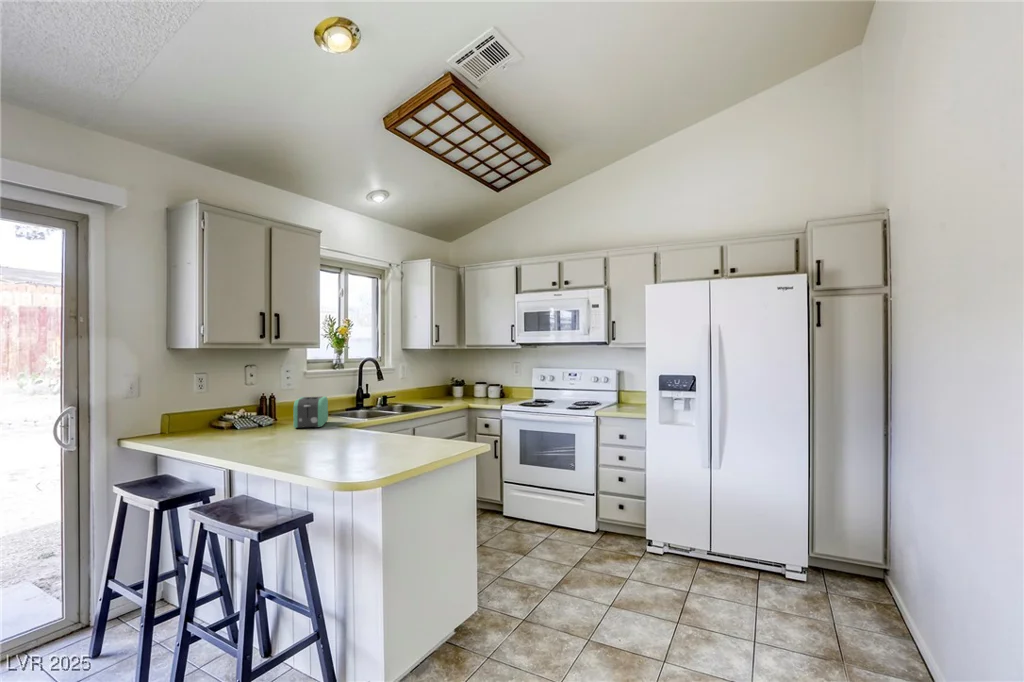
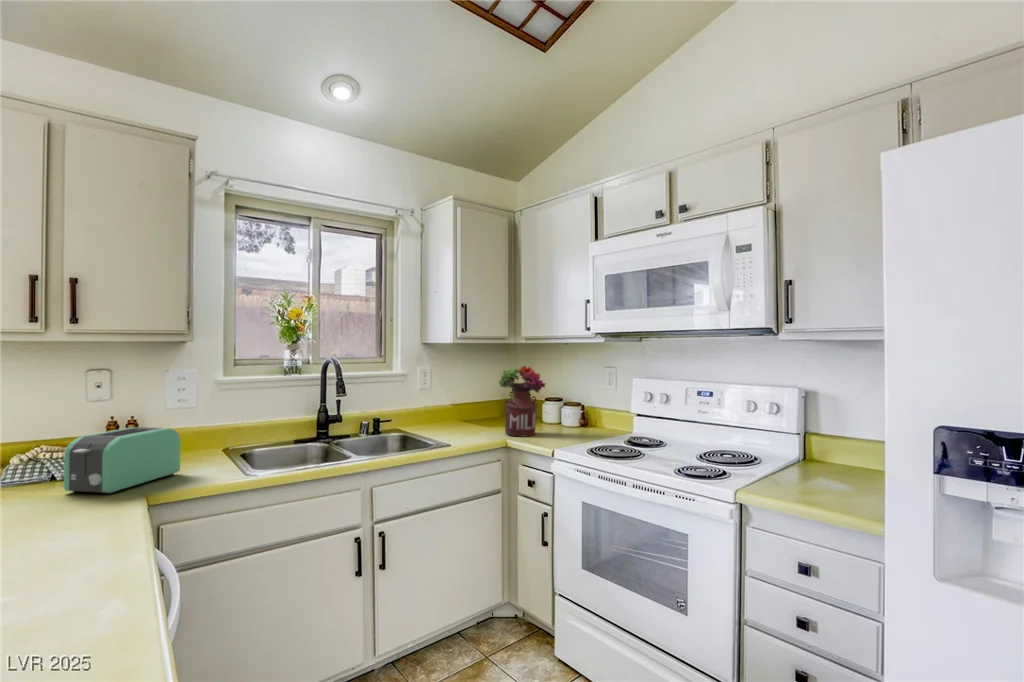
flower arrangement: none [460,361,487,402] -> present [498,365,546,436]

